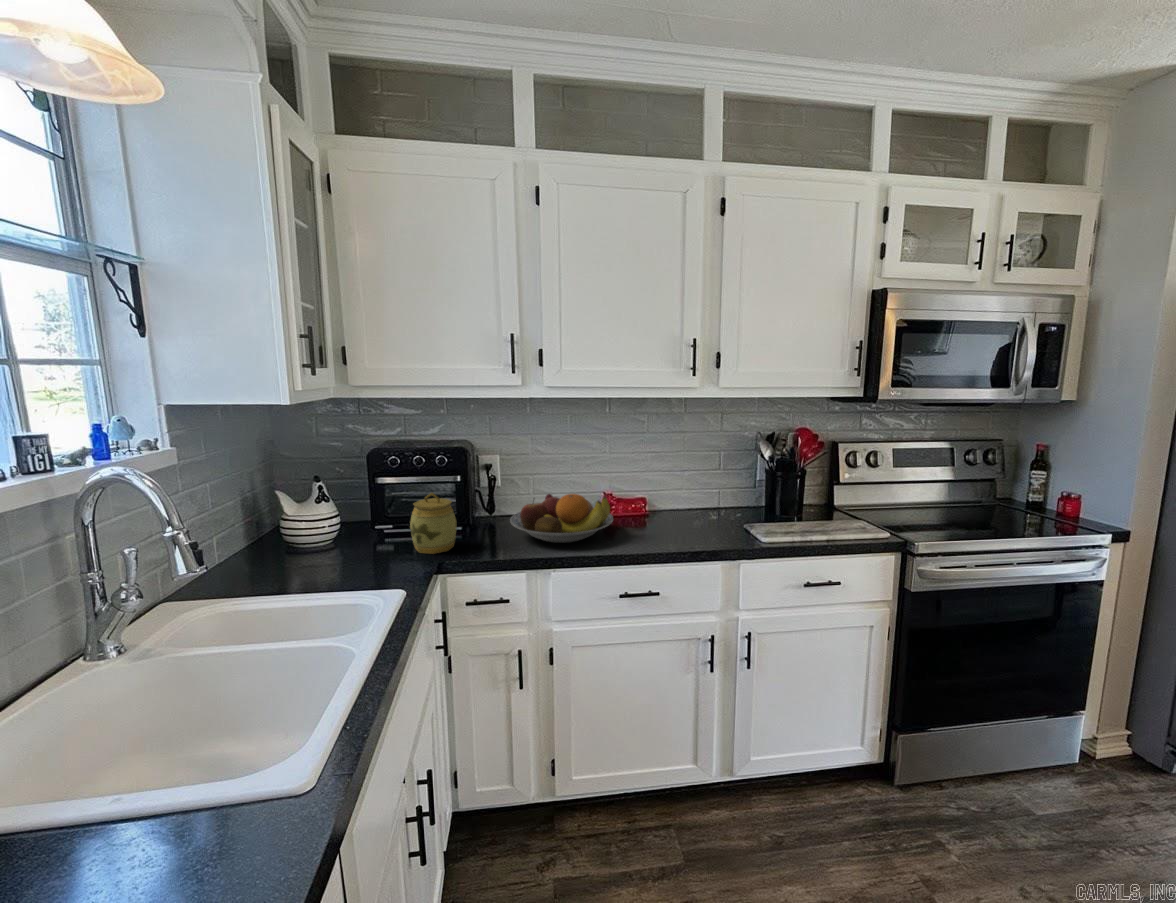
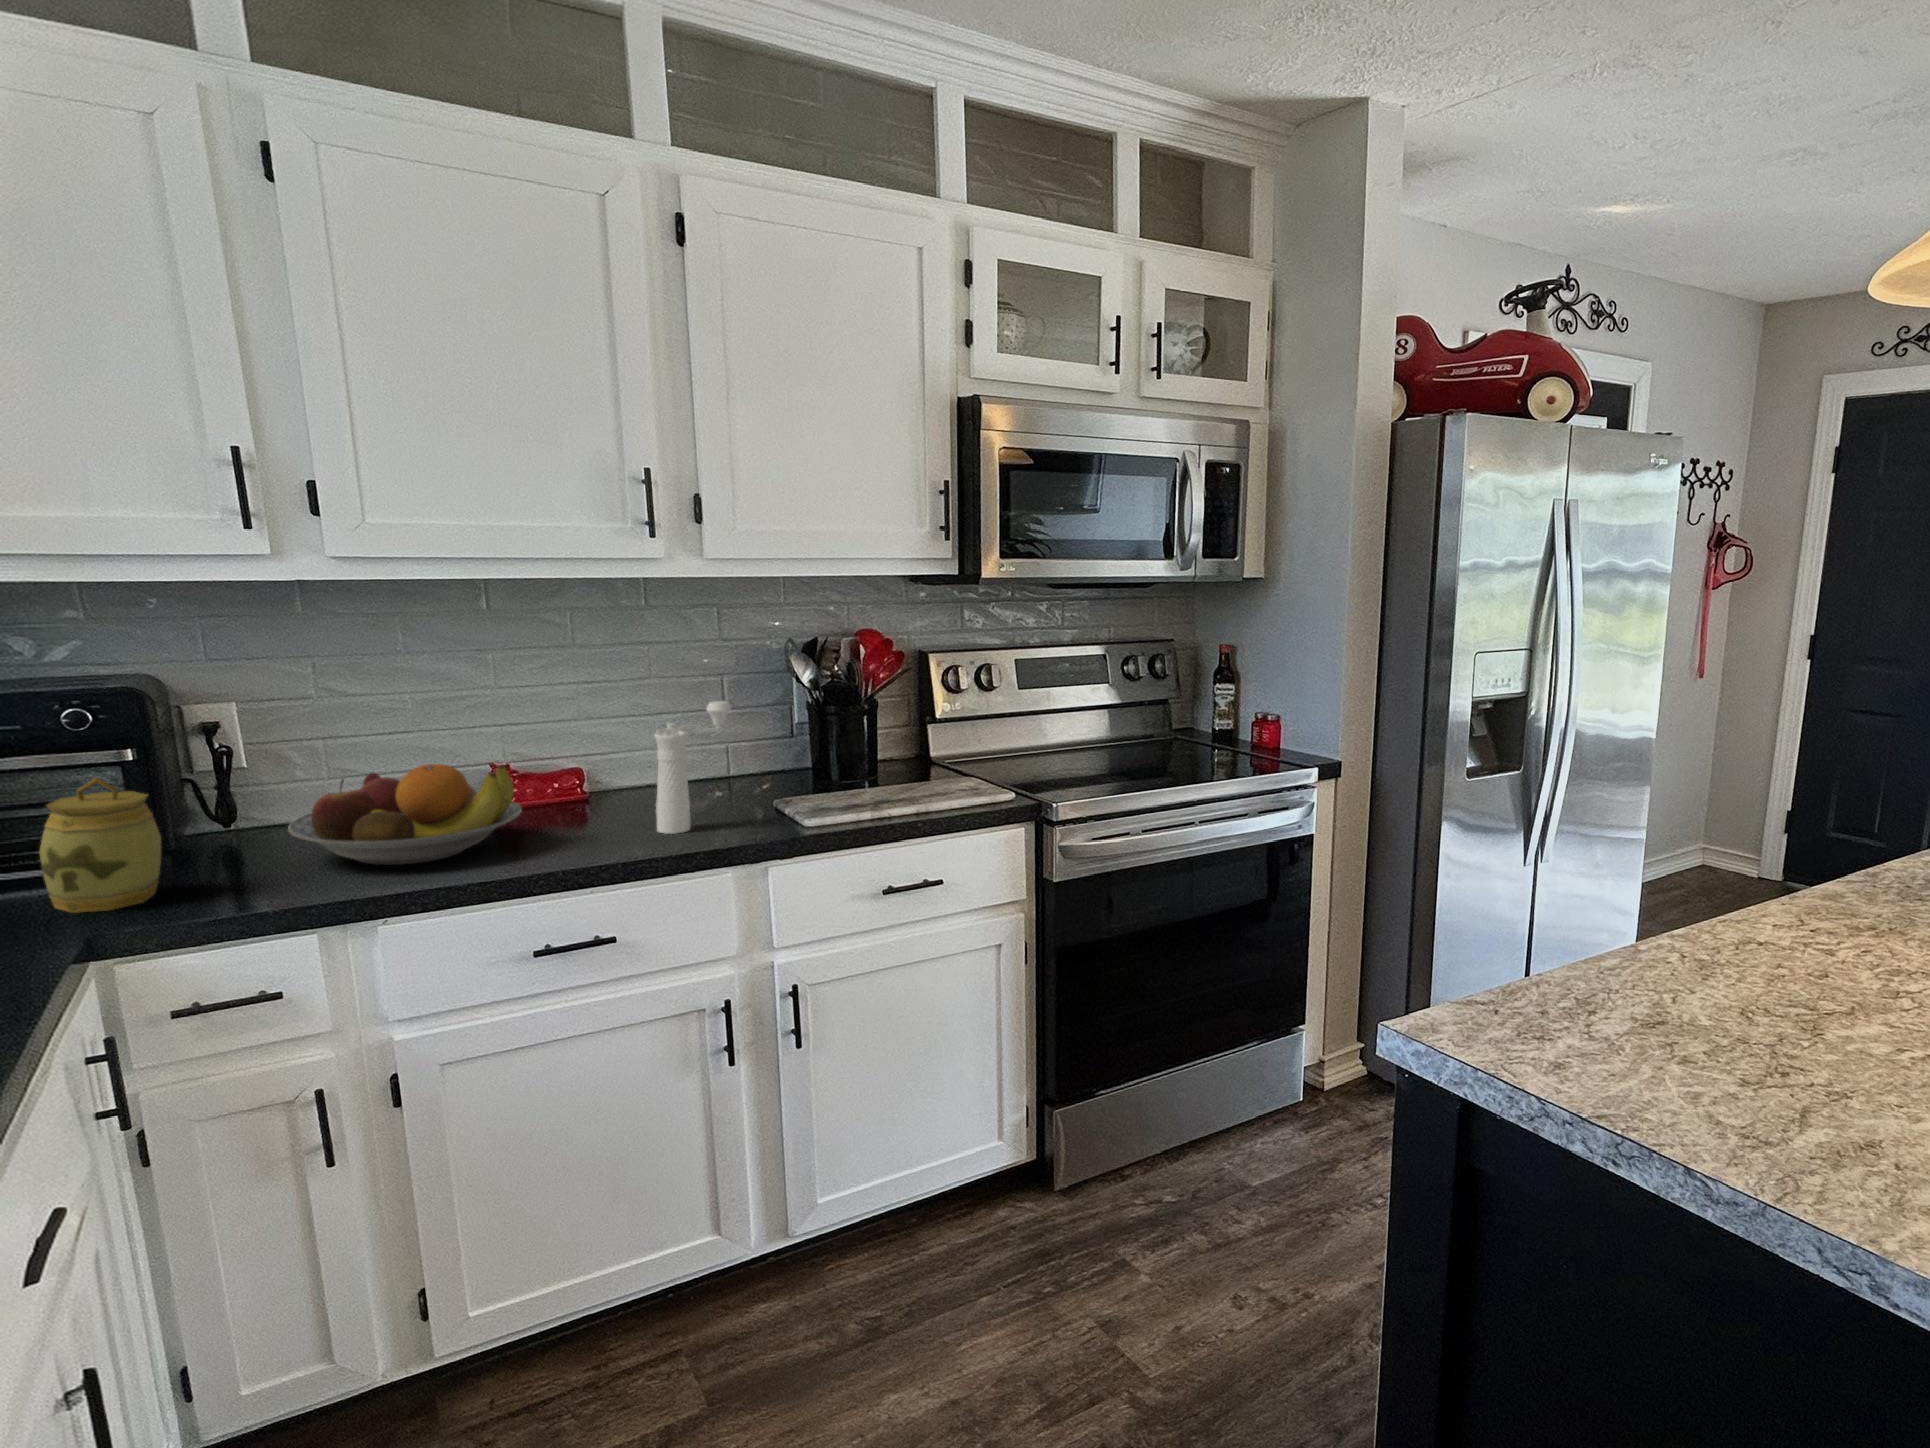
pepper mill: none [680,469,723,540] -> present [654,701,731,834]

